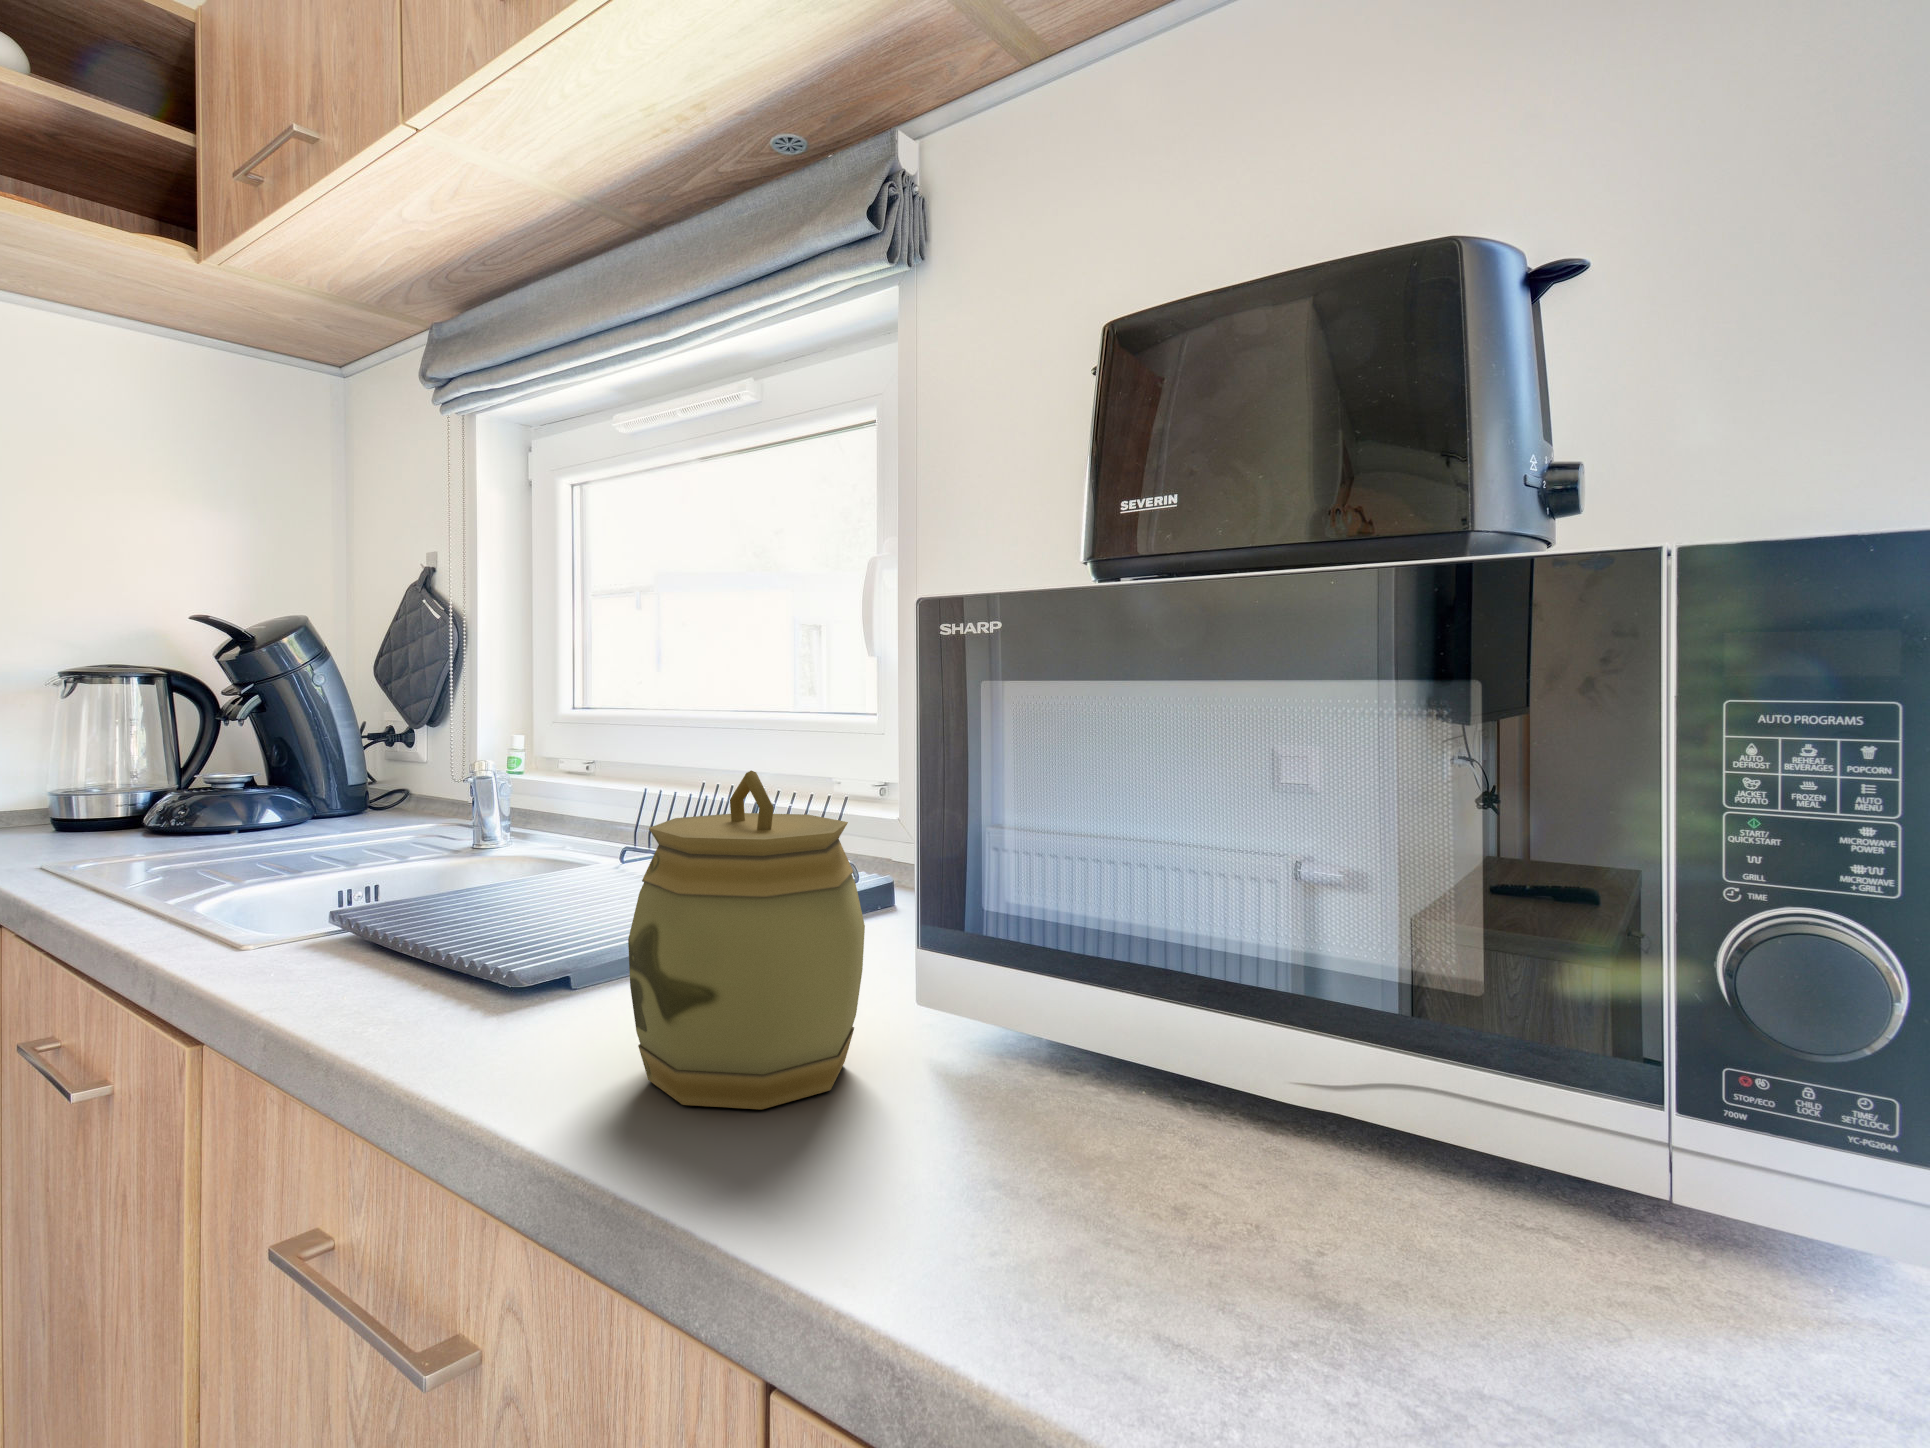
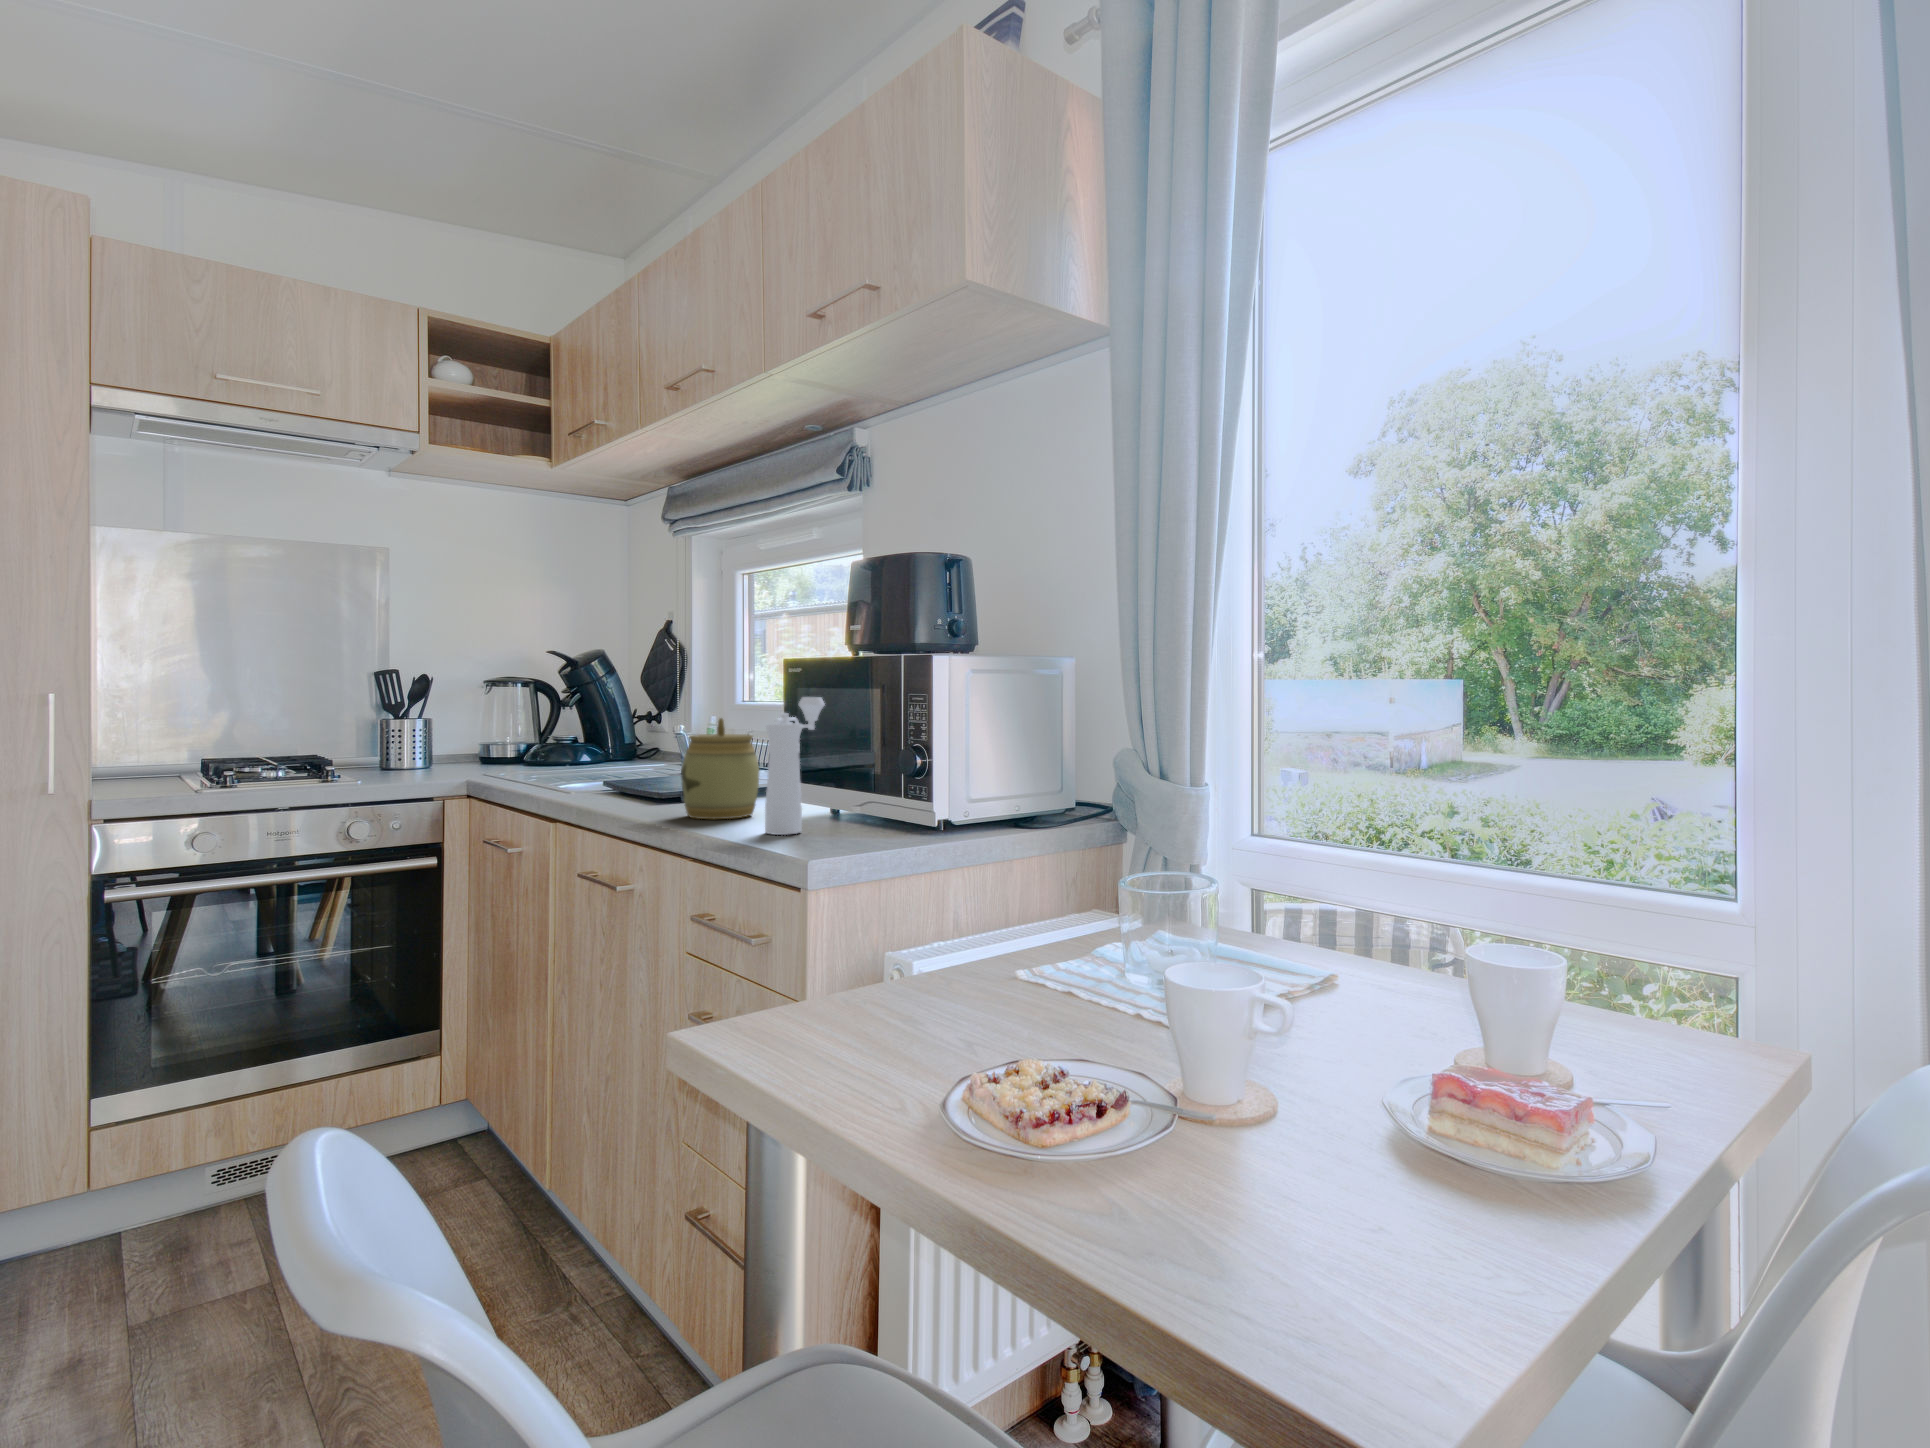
pepper mill: none [1069,706,1237,1277] -> present [765,697,825,835]

